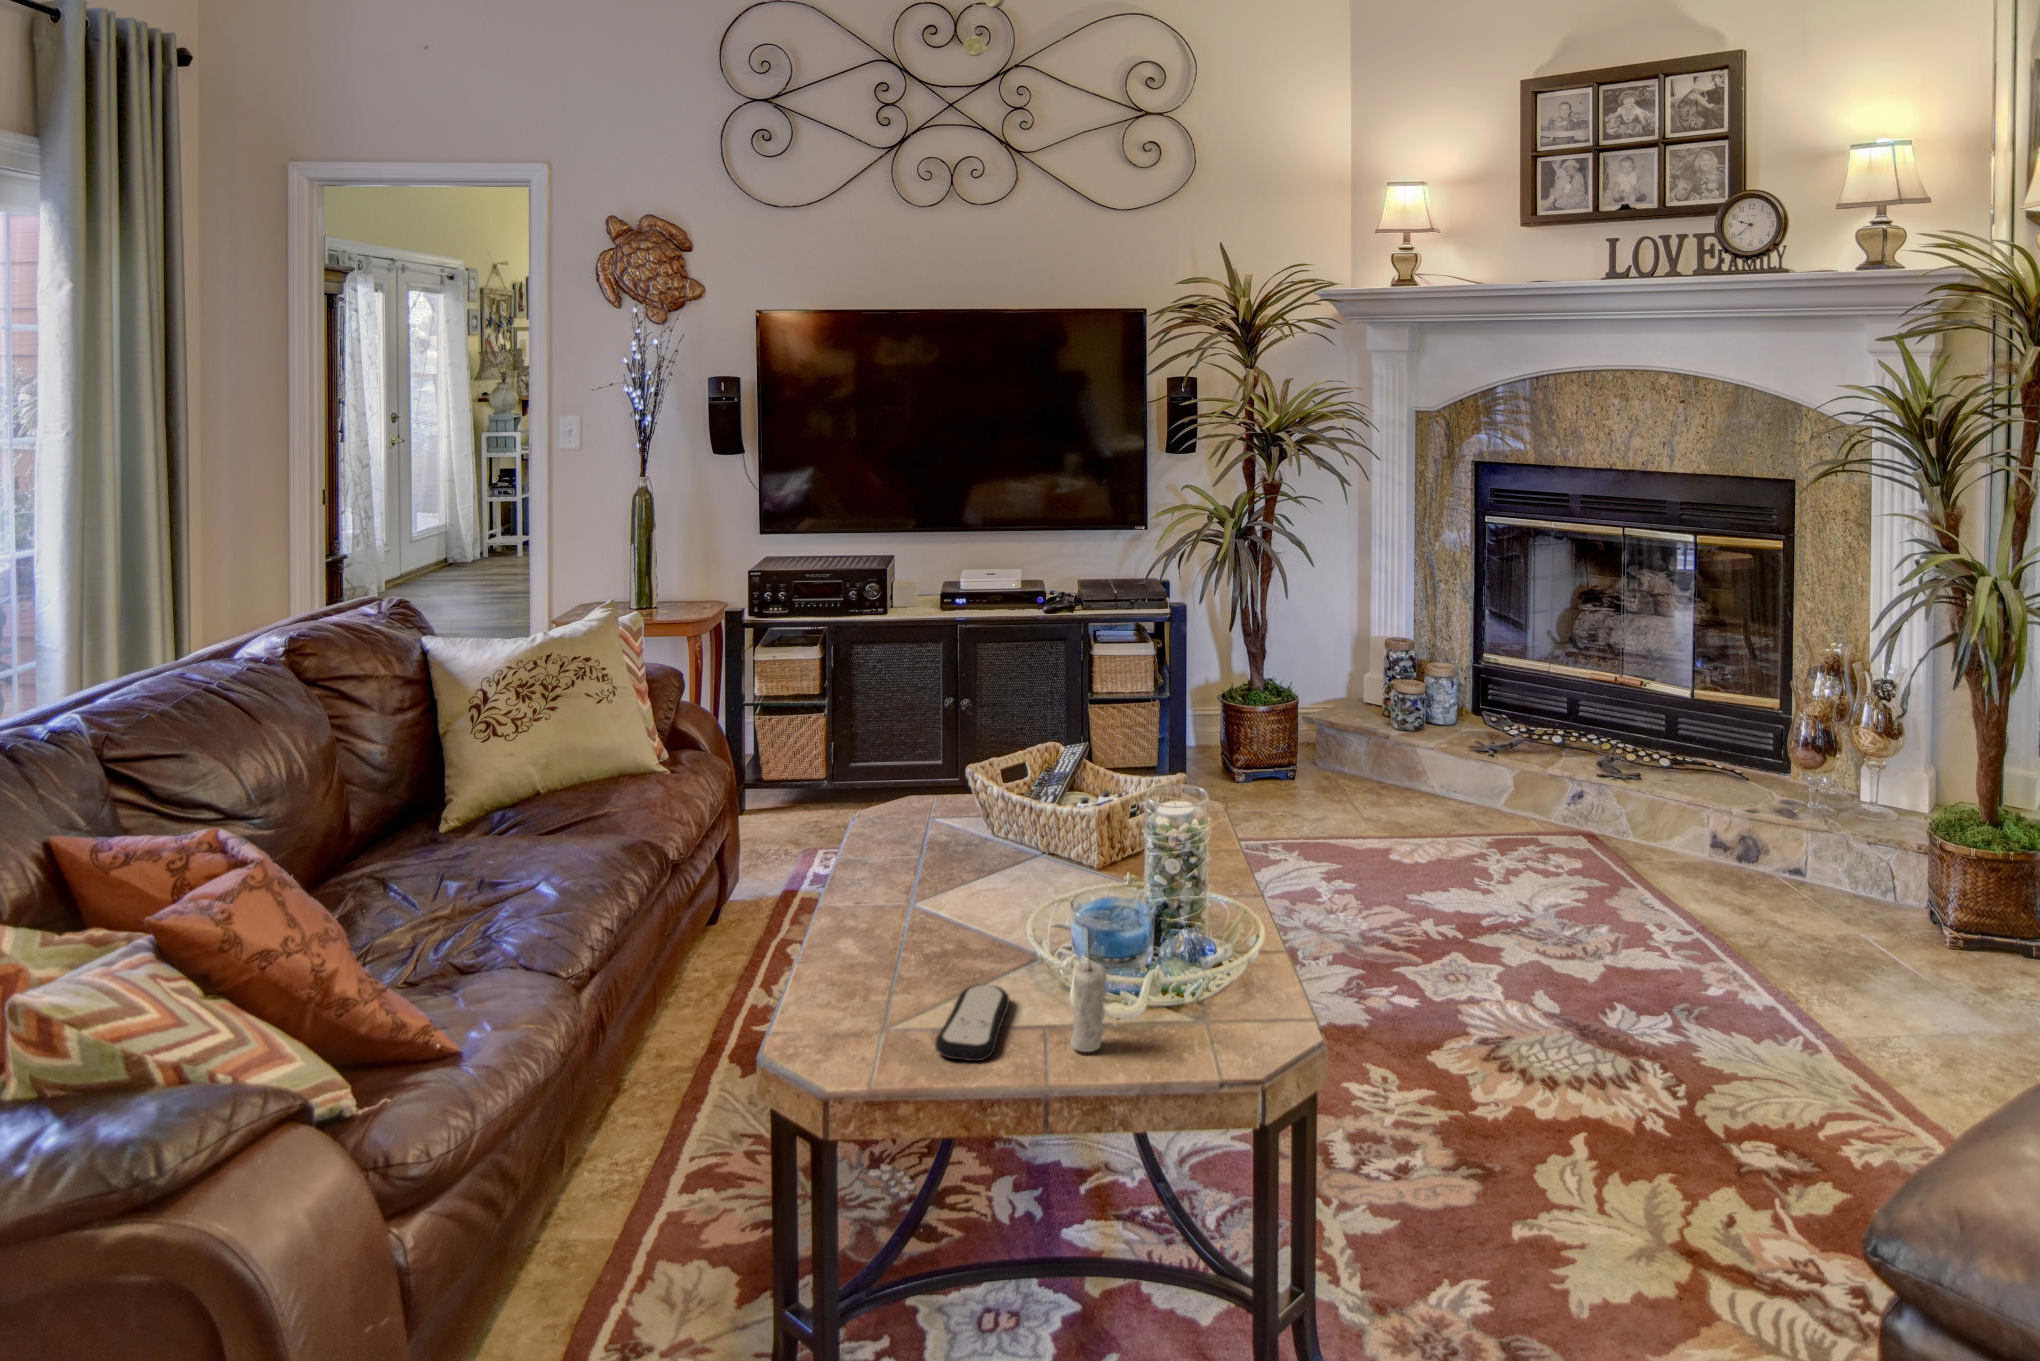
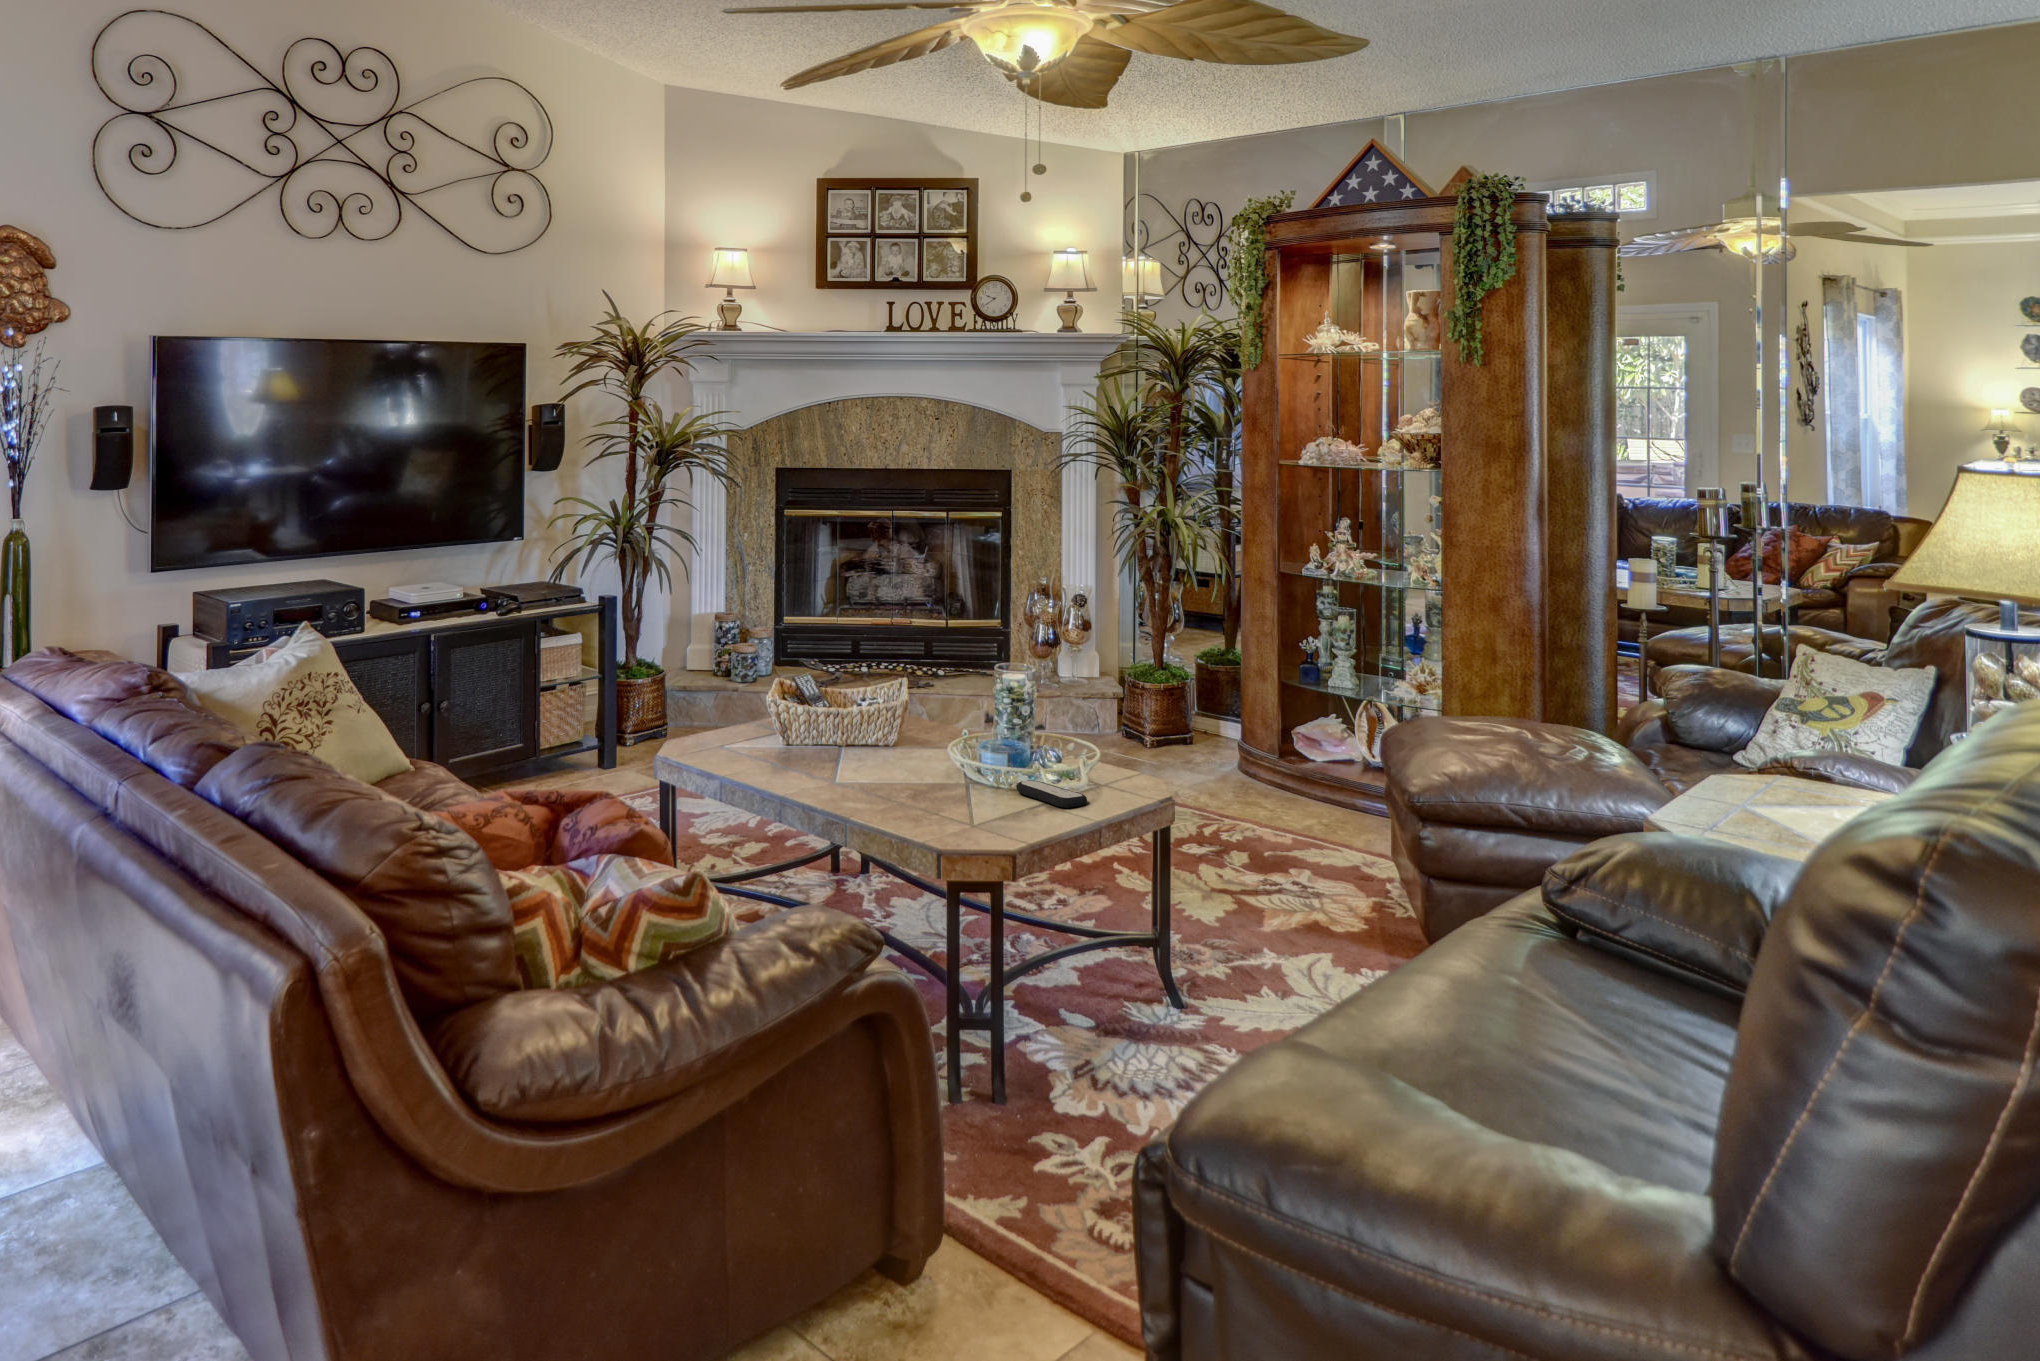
candle: present [1070,962,1107,1052] -> none [1106,731,1126,791]

